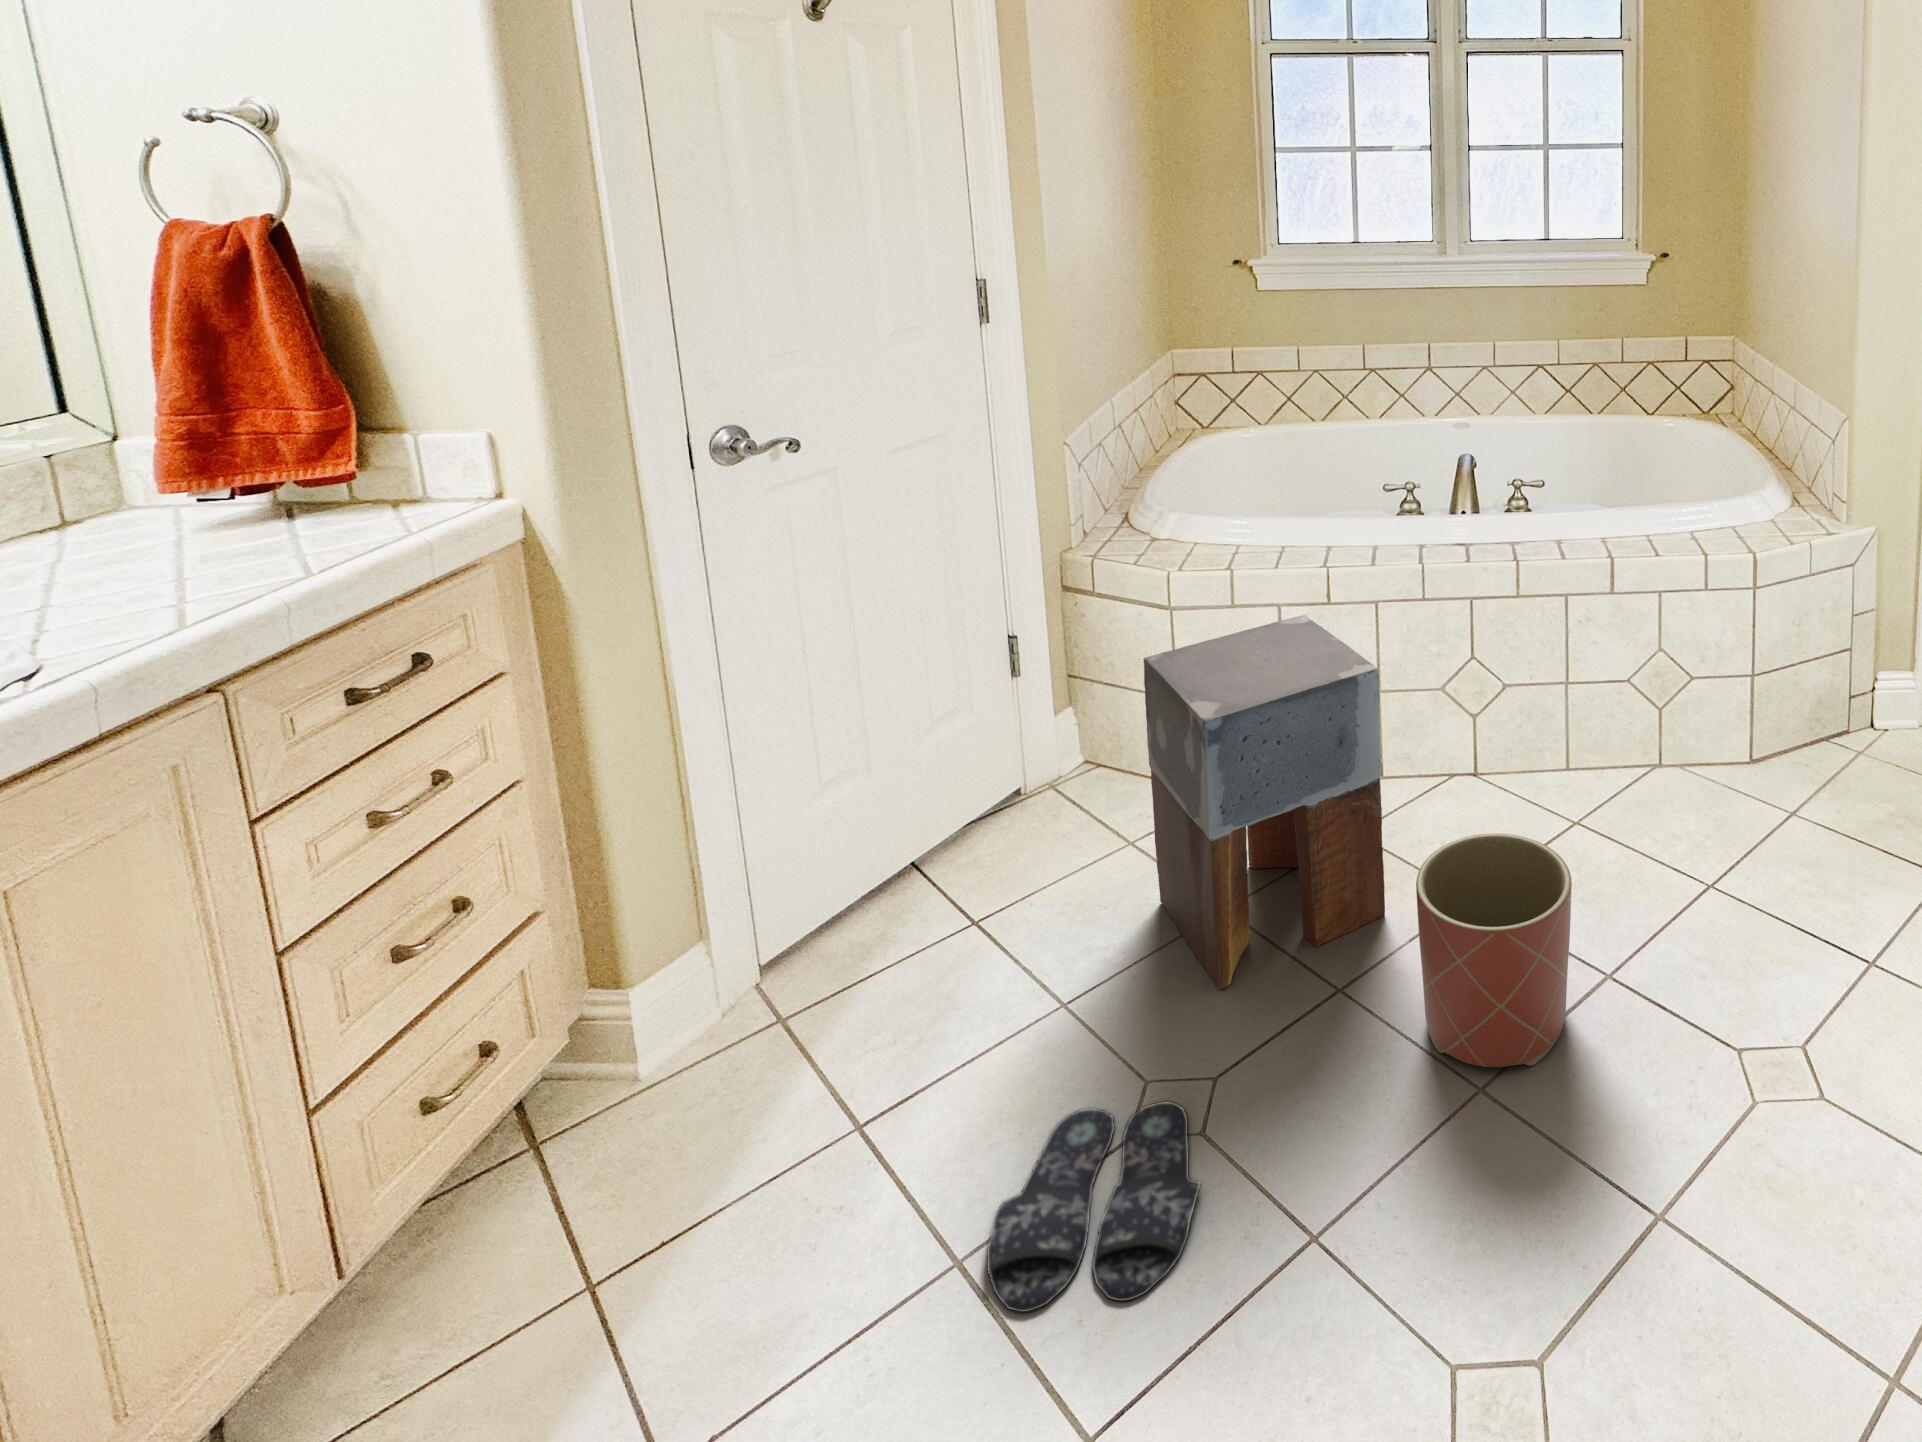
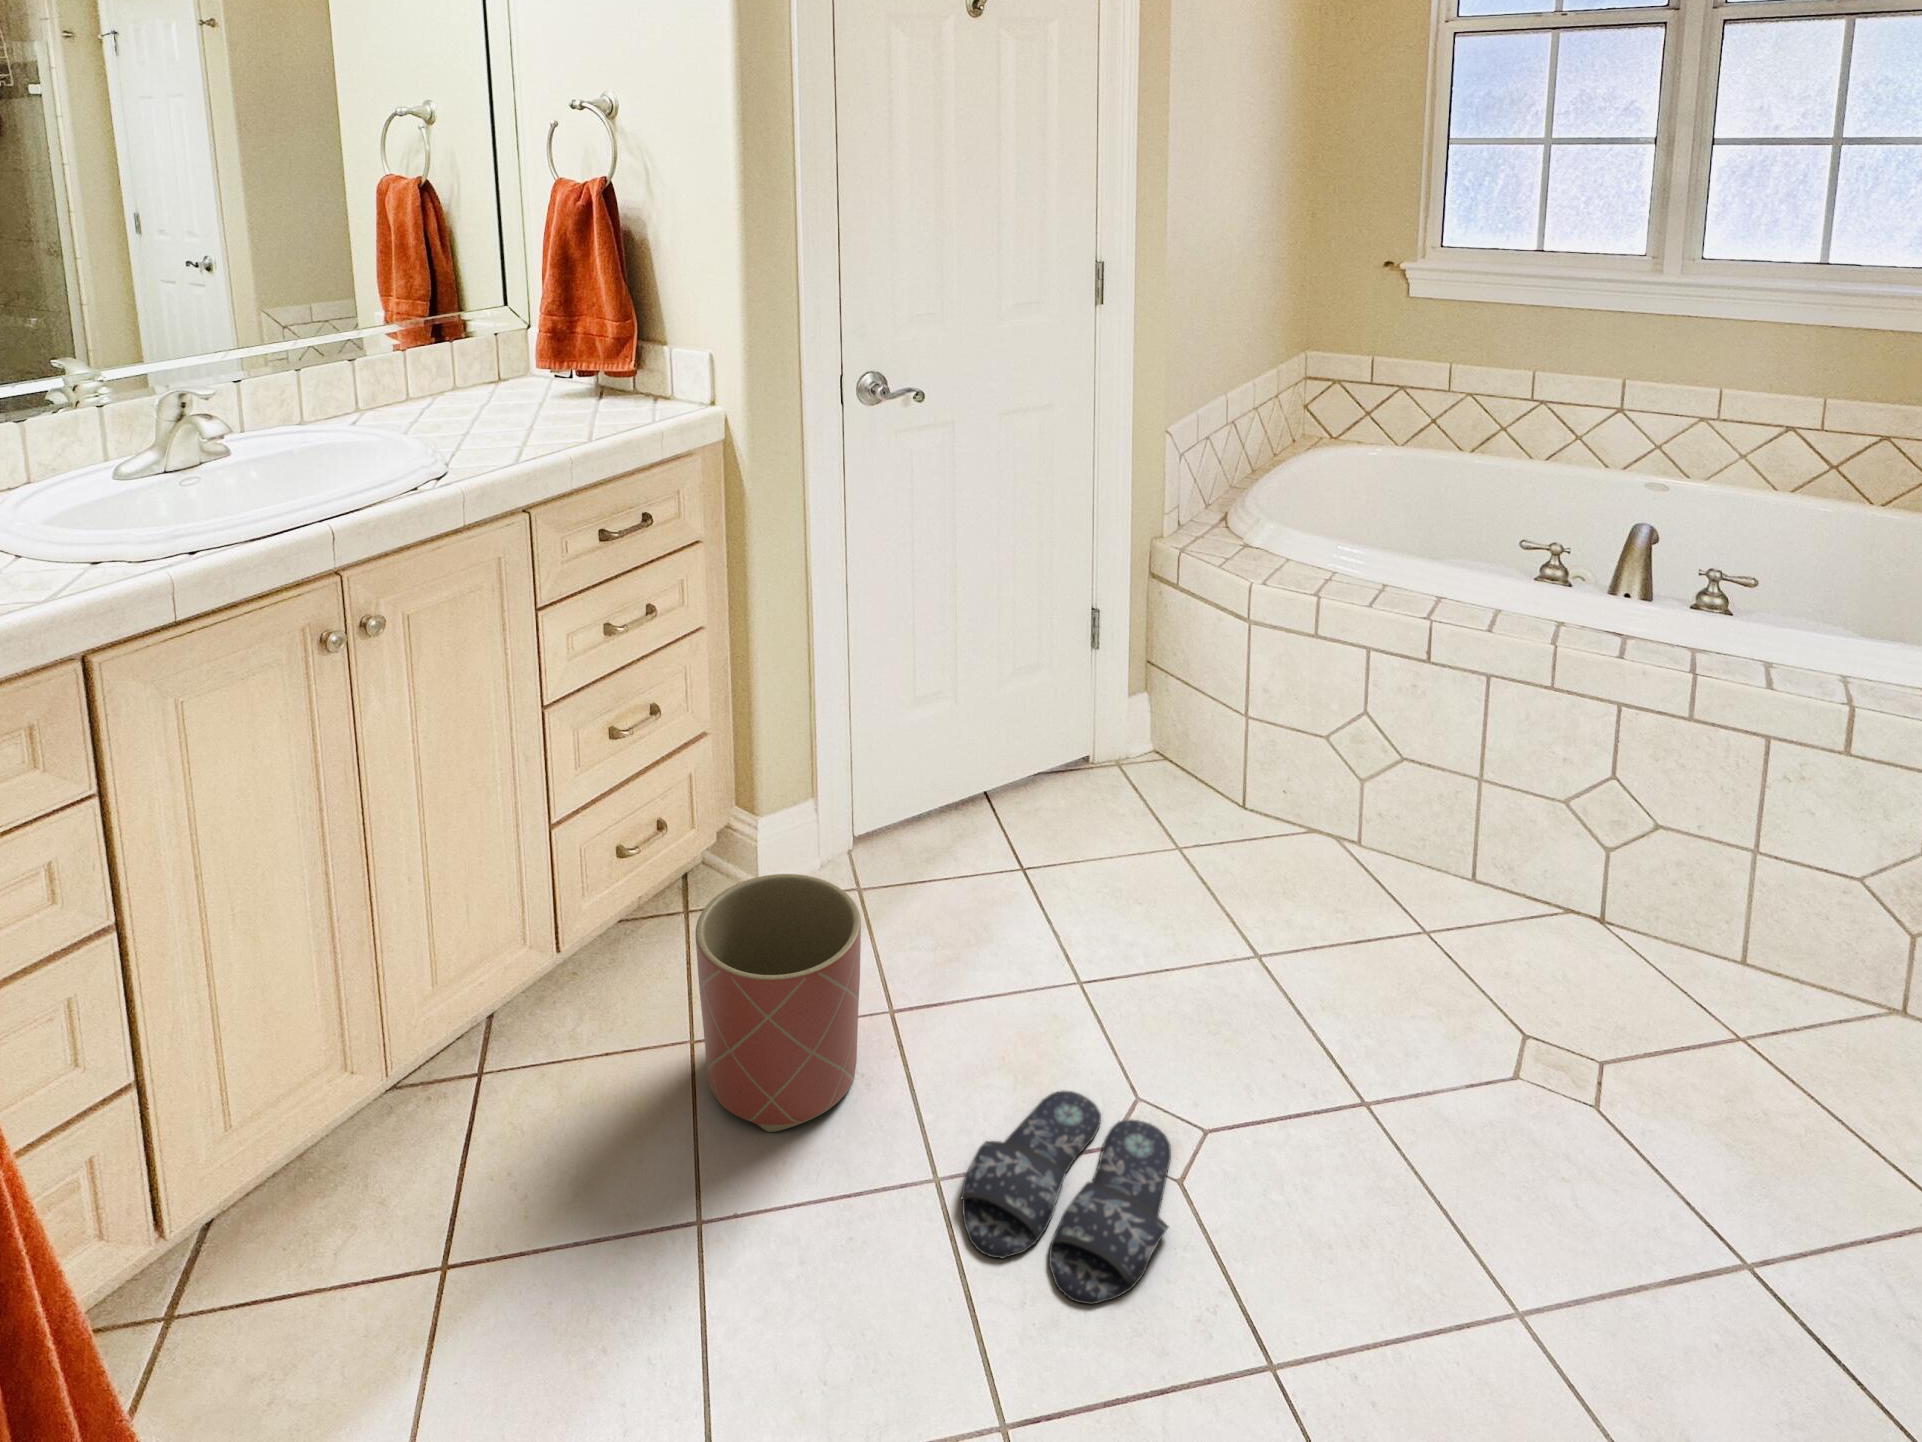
stool: present [1143,615,1385,990] -> none [1194,666,1461,1042]
planter: present [1416,833,1572,1067] -> present [695,874,861,1132]

